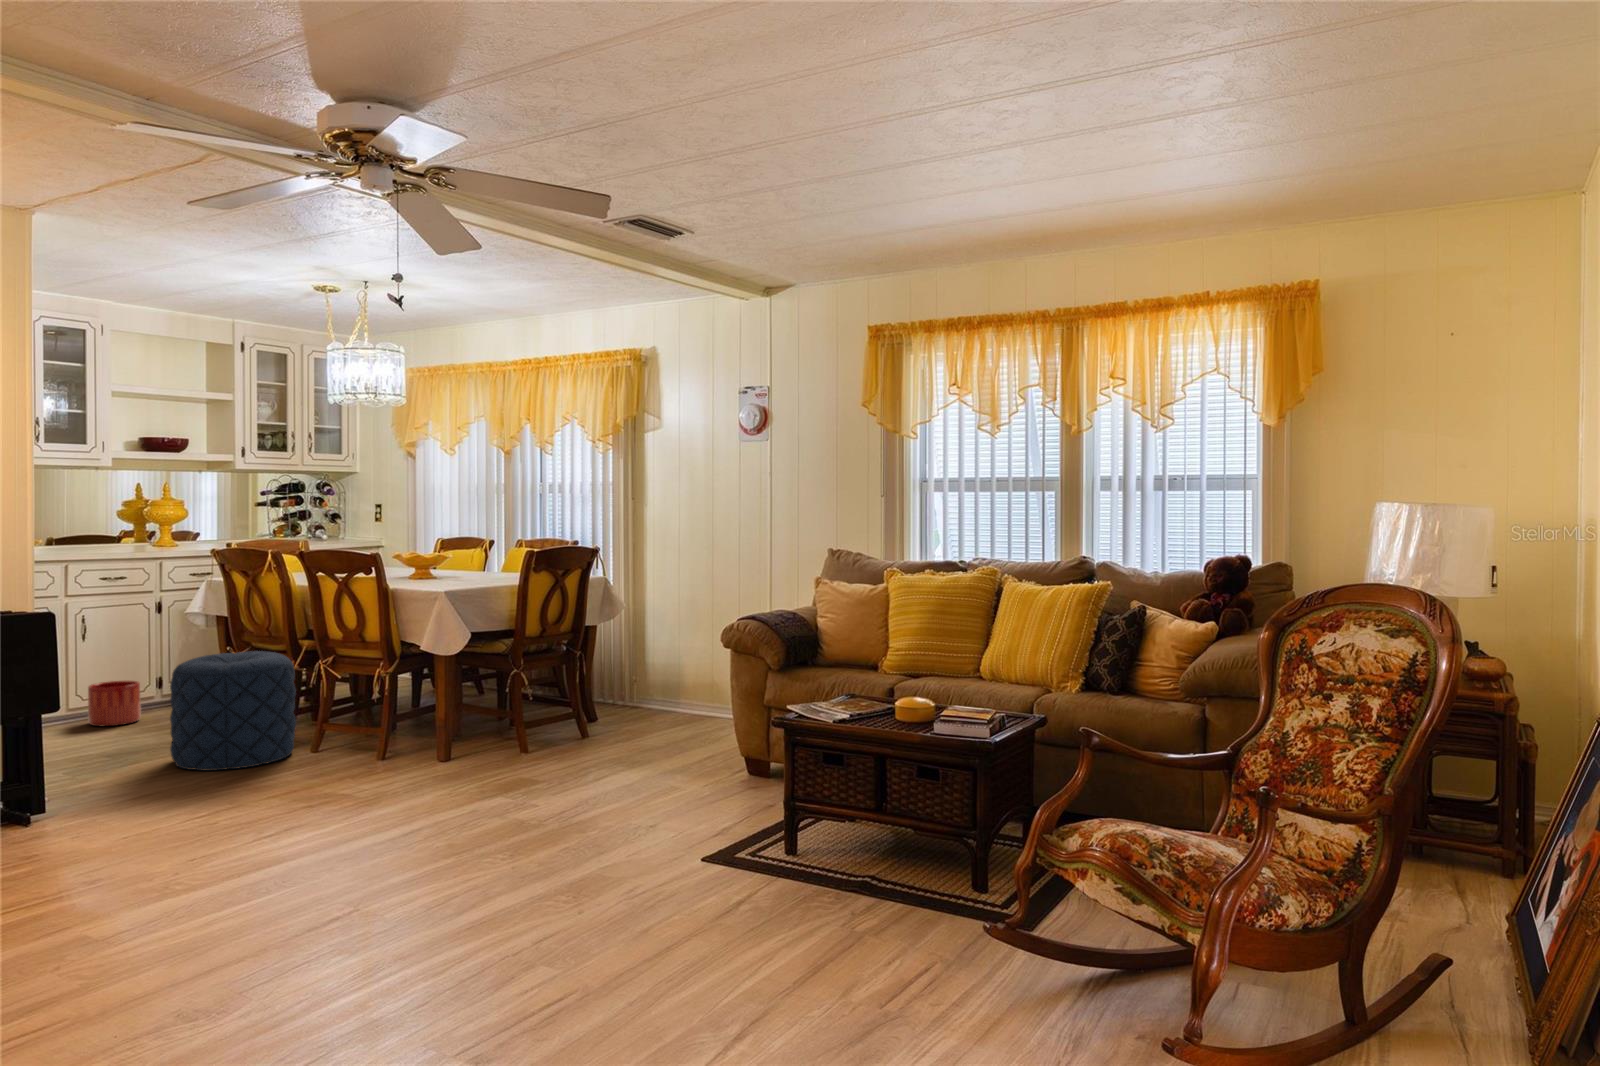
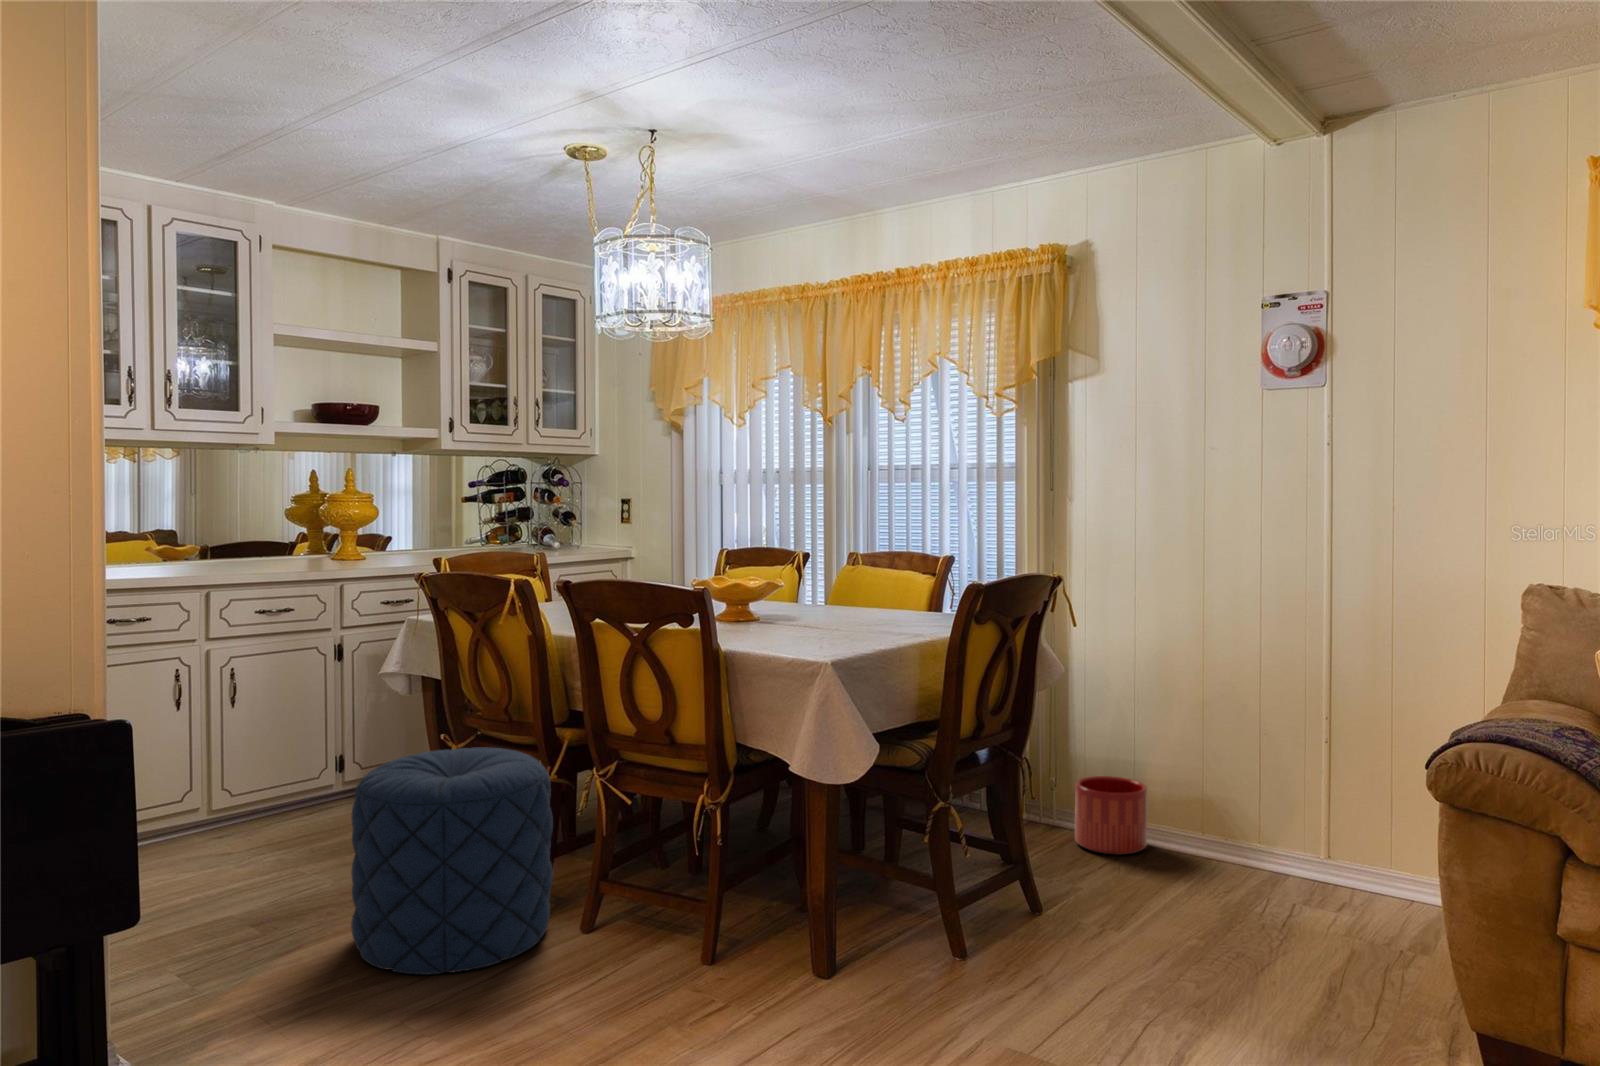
planter: present [88,681,141,726] -> present [1075,776,1147,855]

